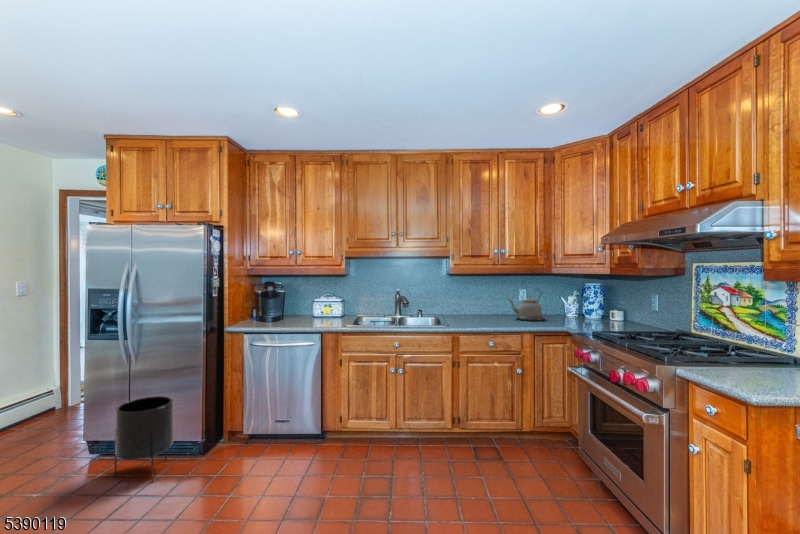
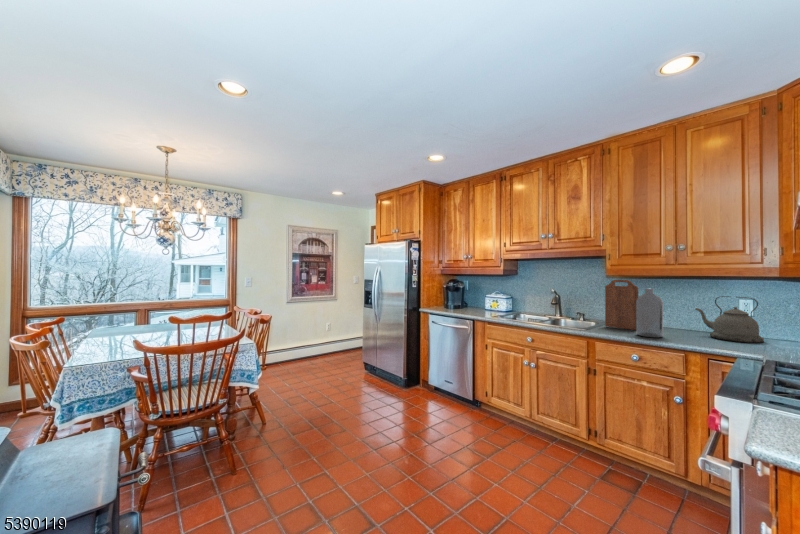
cutting board: none [450,278,475,321] -> present [605,280,638,330]
bottle: none [485,285,503,325] -> present [636,288,663,338]
planter: present [115,396,173,482] -> none [358,343,386,392]

